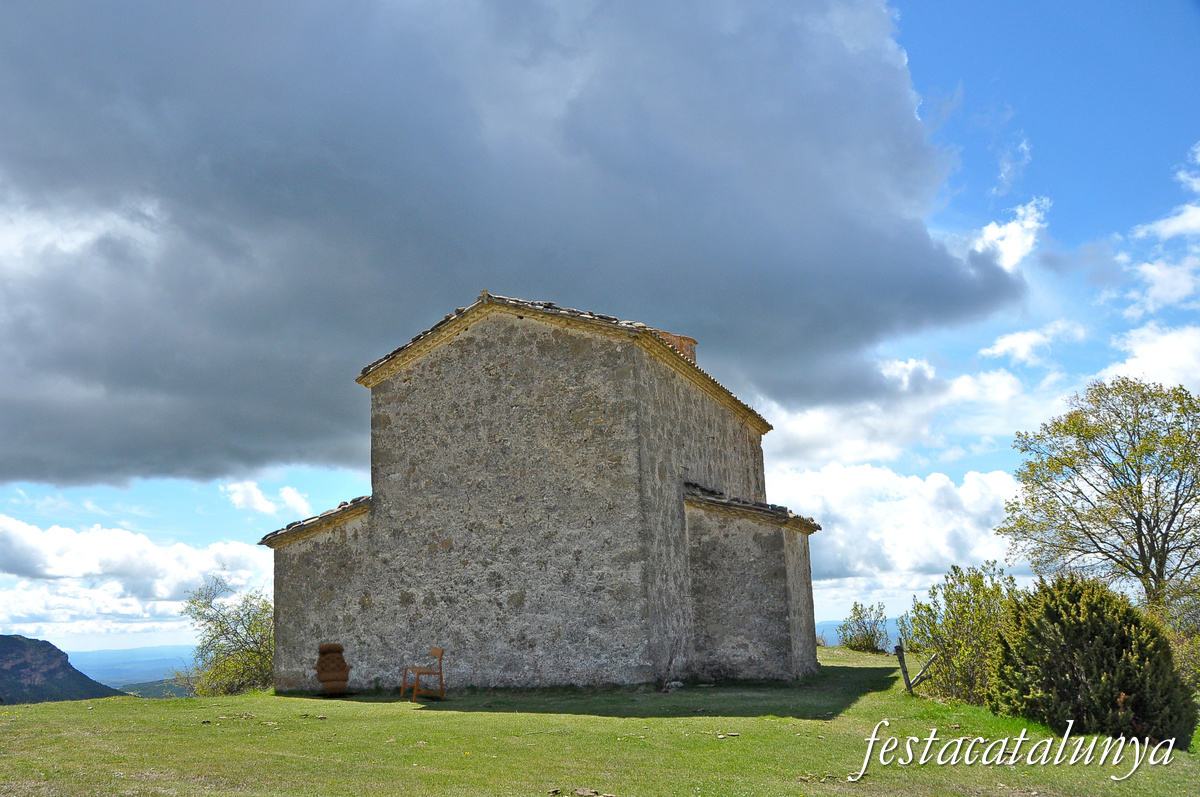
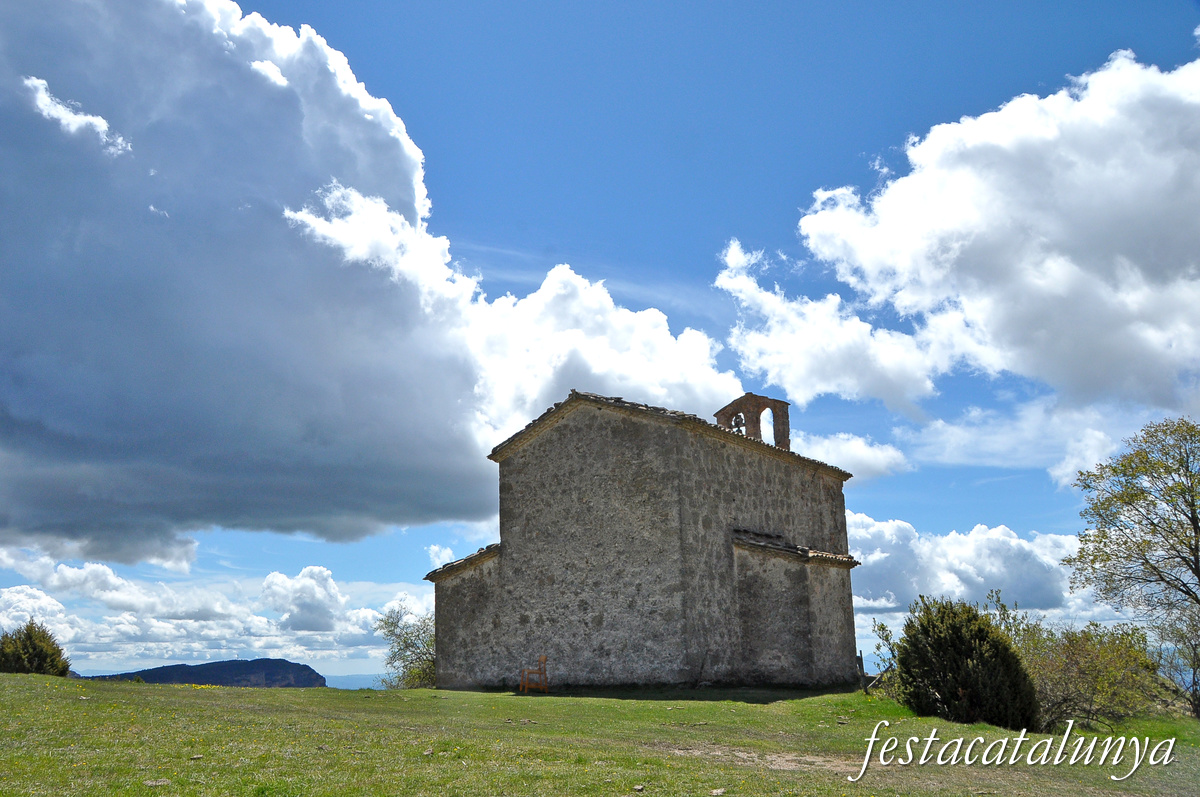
lounge chair: present [313,643,353,697] -> none [461,652,490,691]

